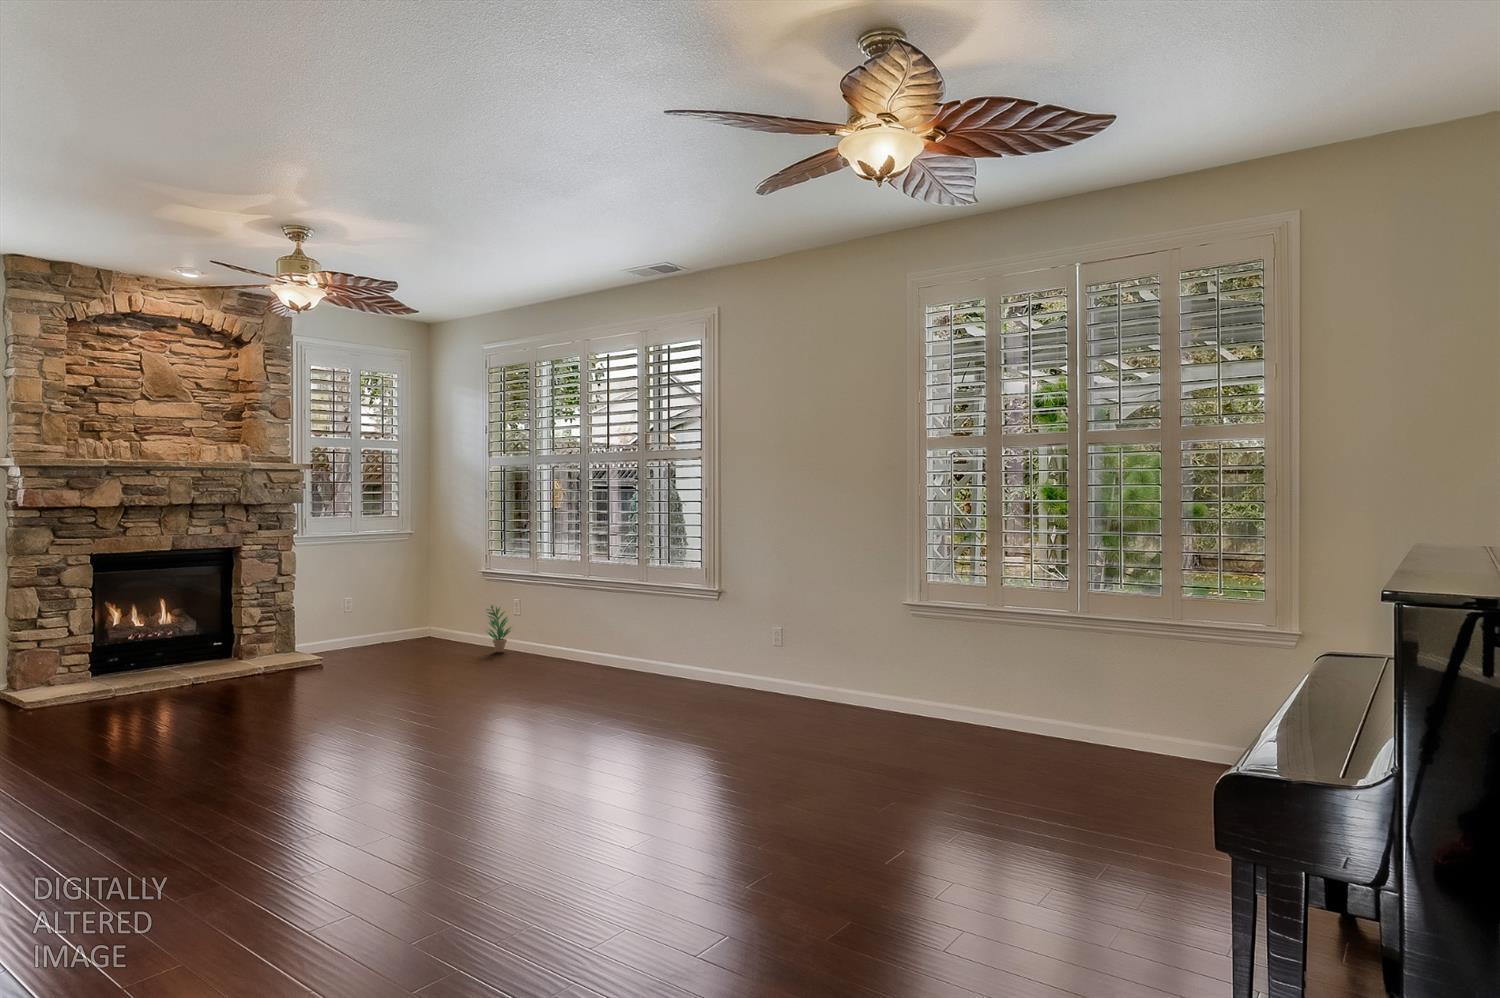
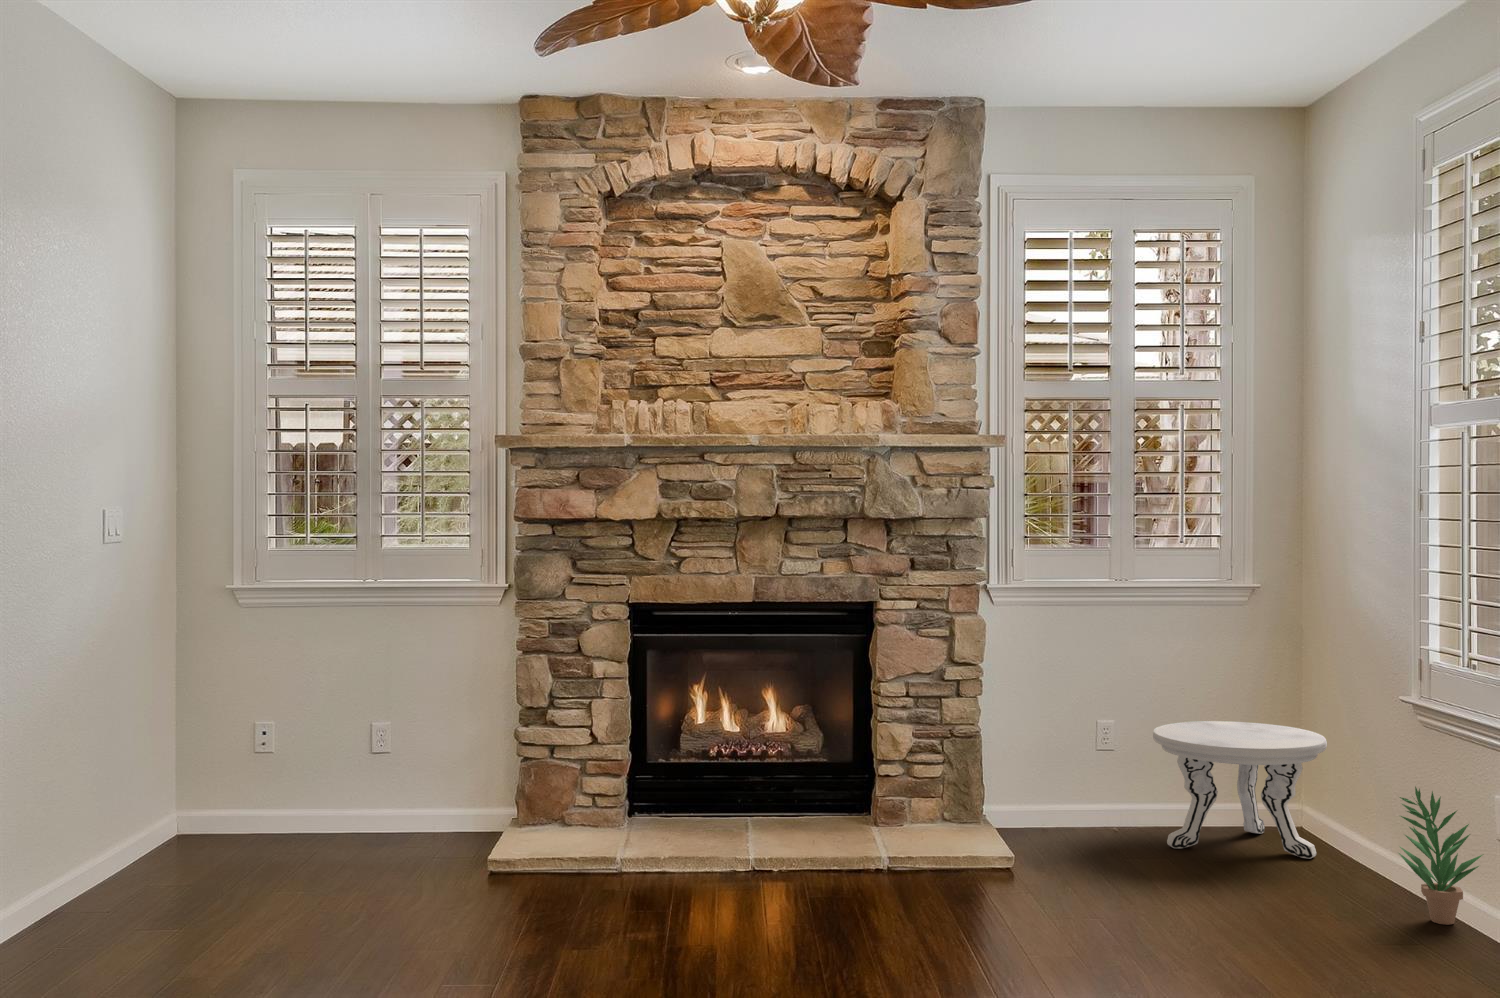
side table: none [377,593,451,649] -> present [1153,721,1327,859]

